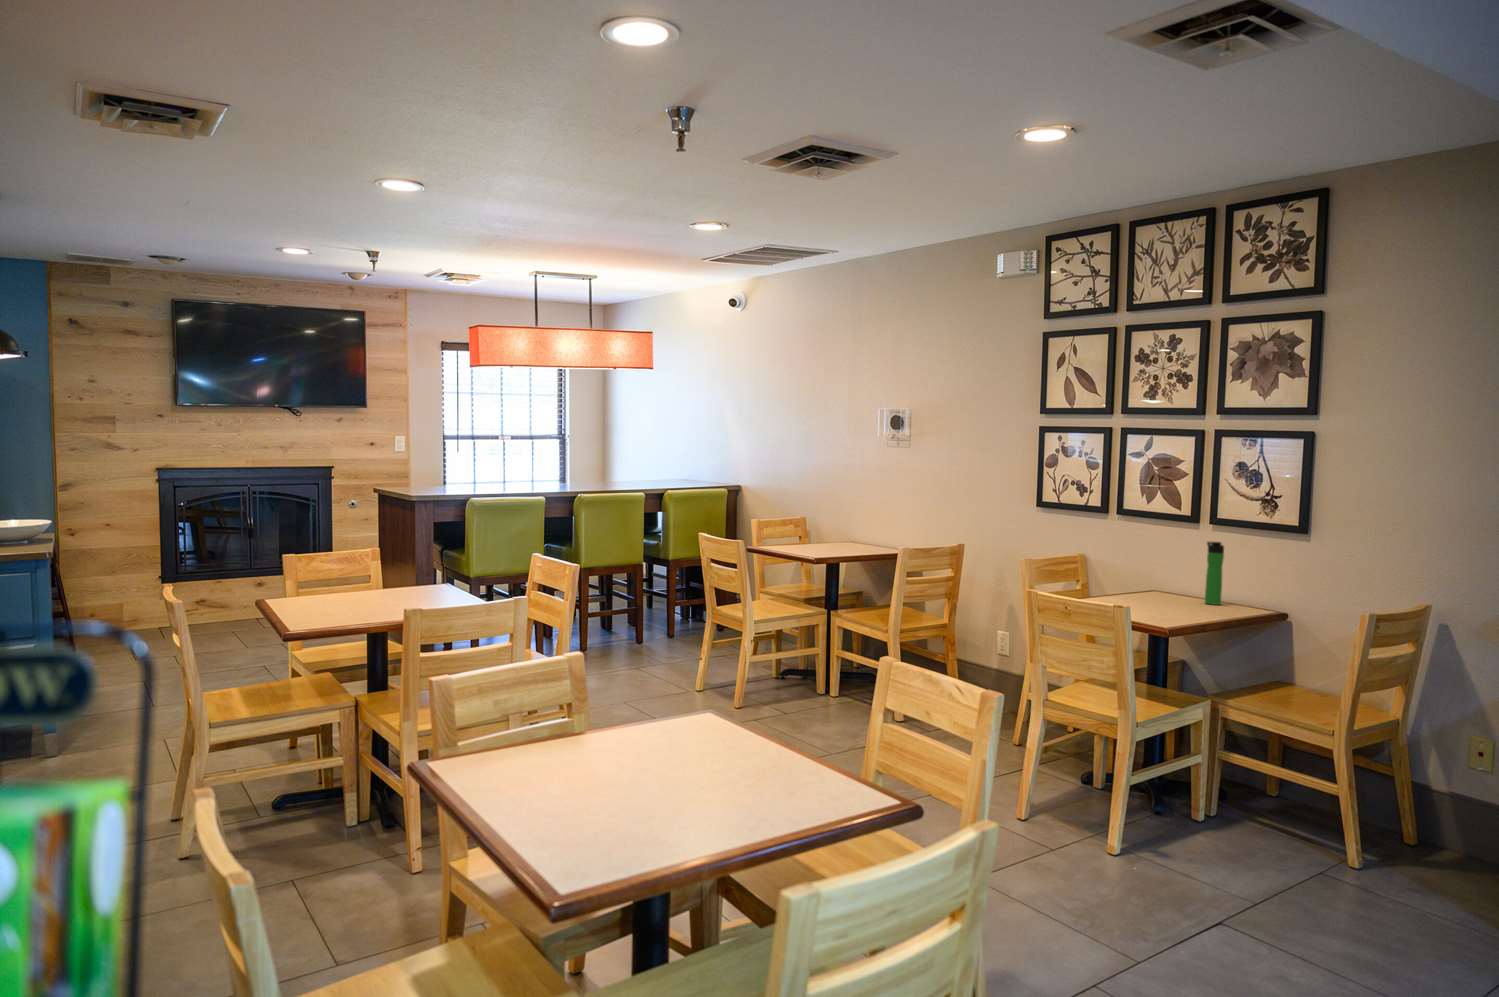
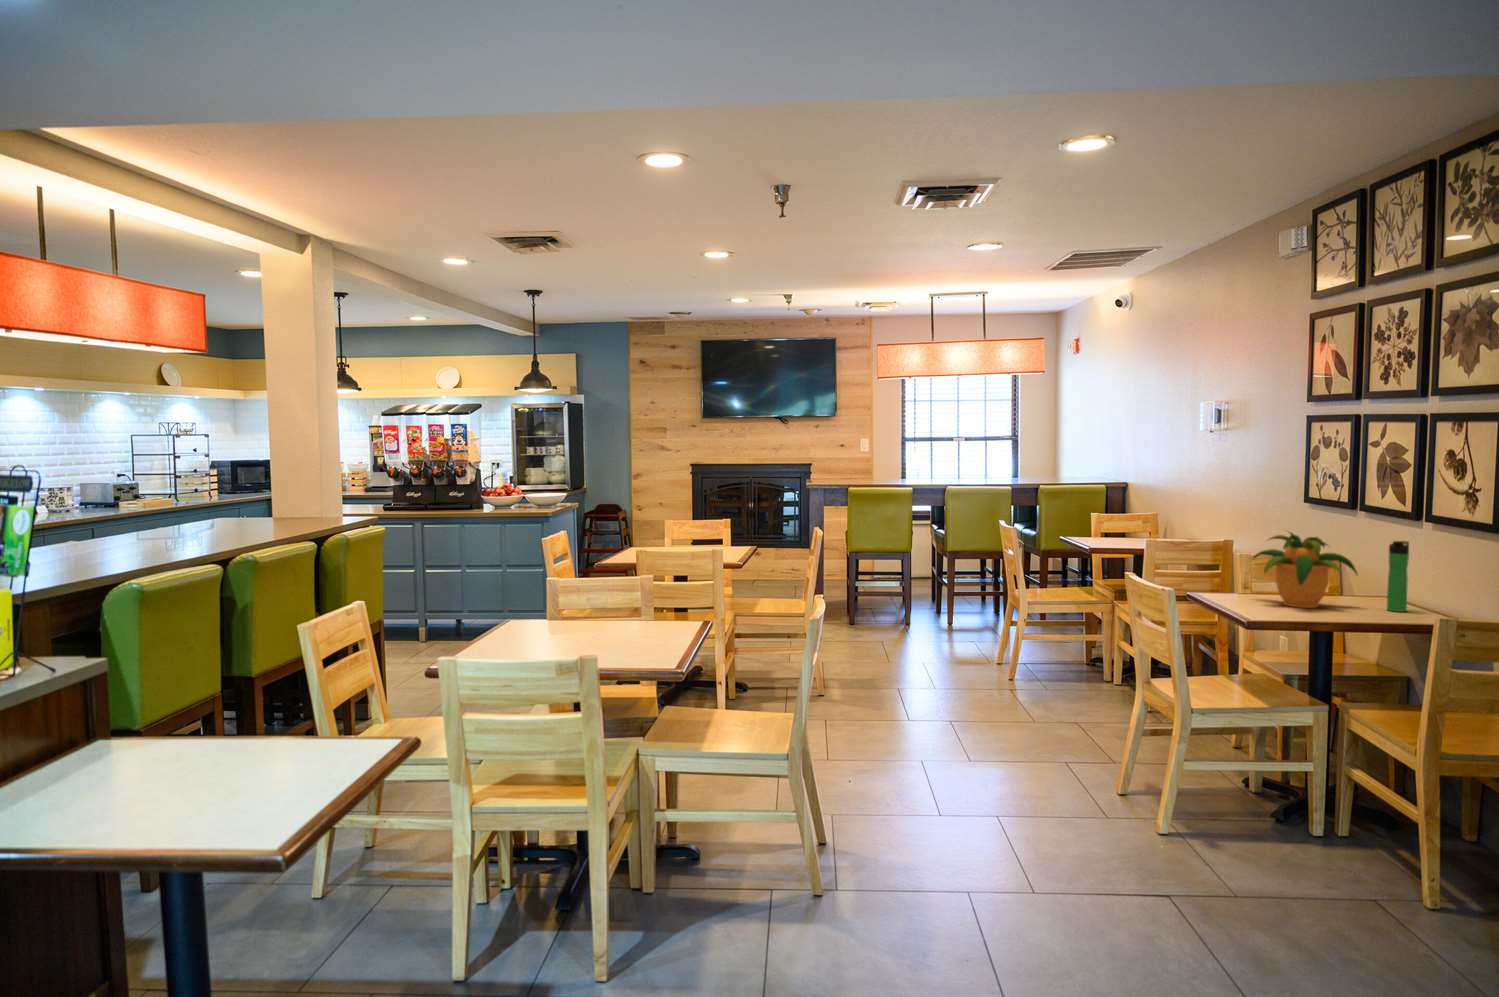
potted plant: none [1099,534,1197,607] -> present [1253,532,1357,608]

